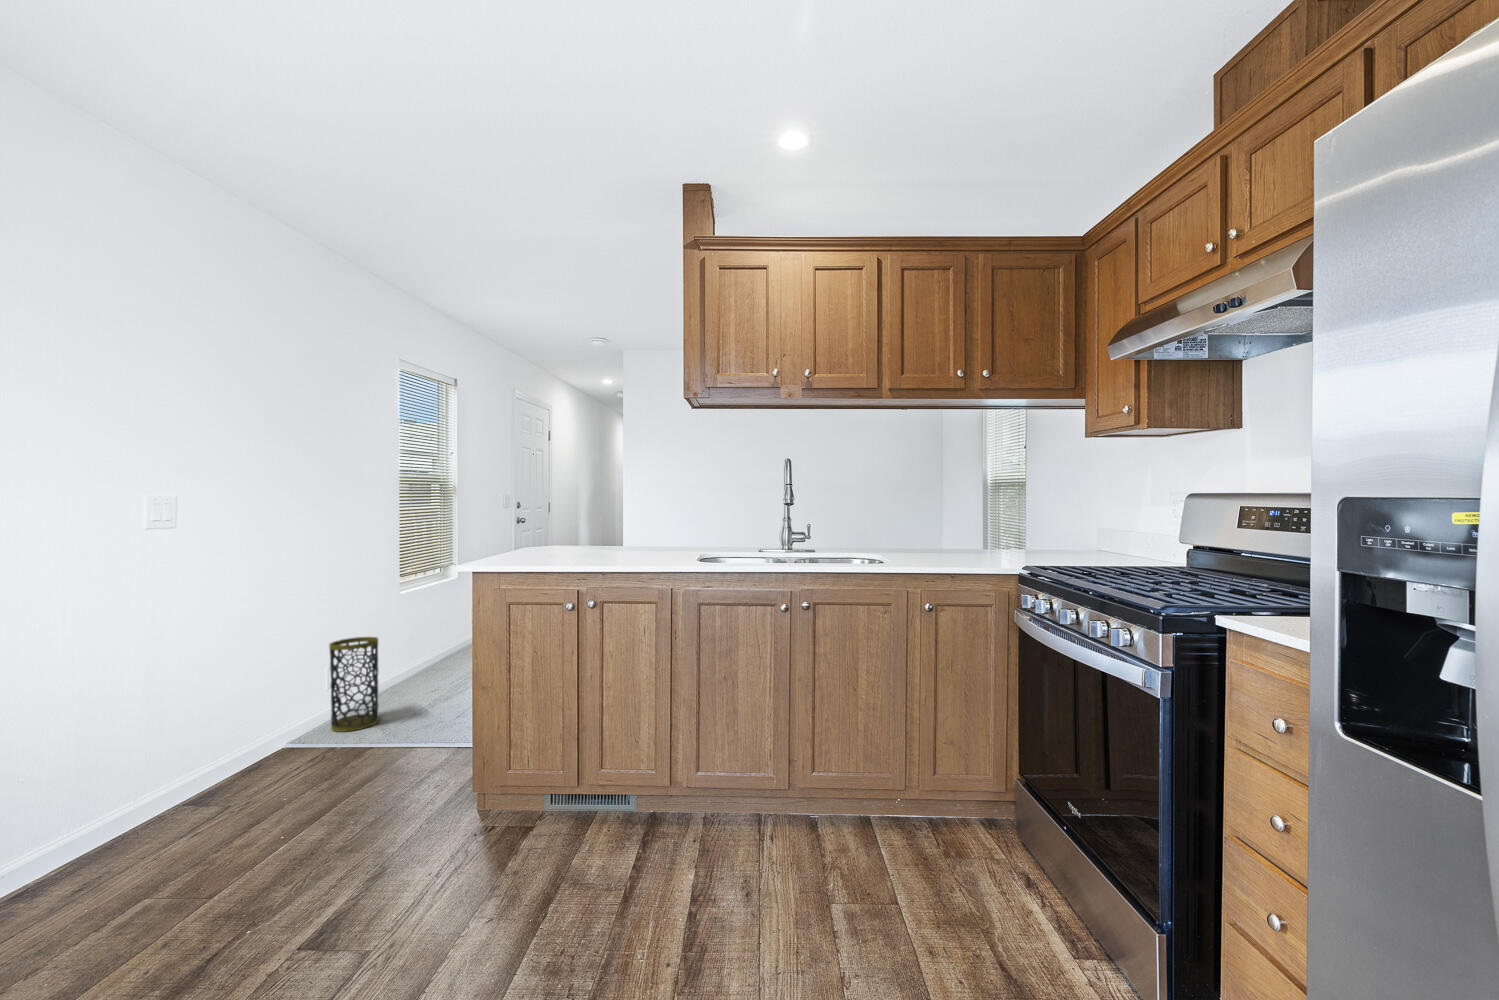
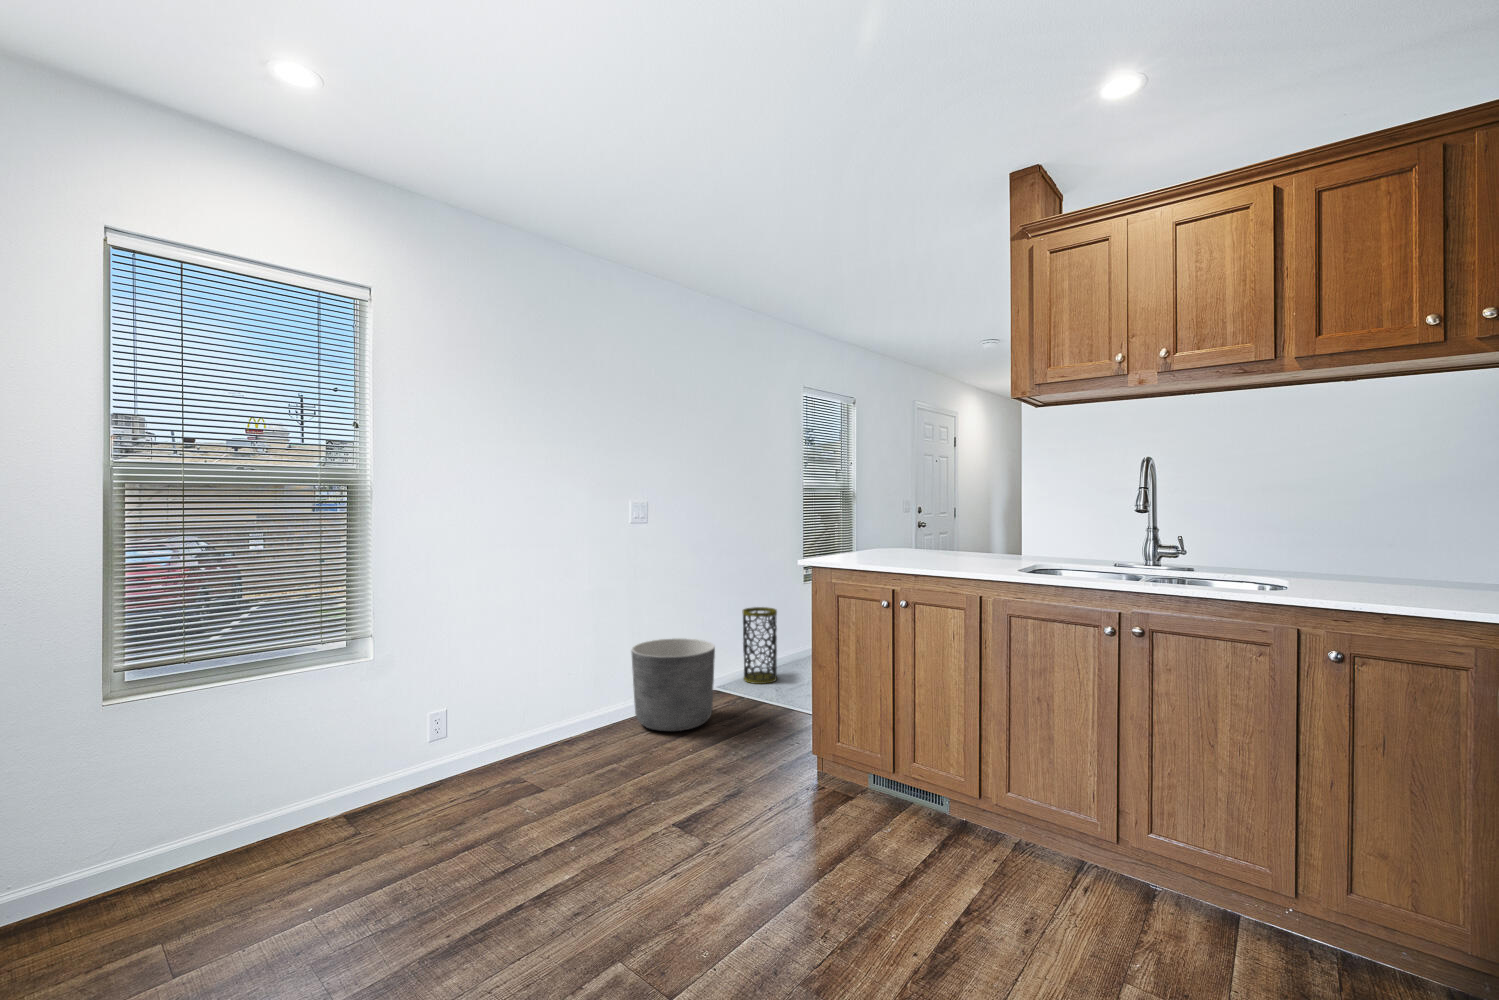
planter: none [163,689,309,828] -> present [631,638,715,731]

